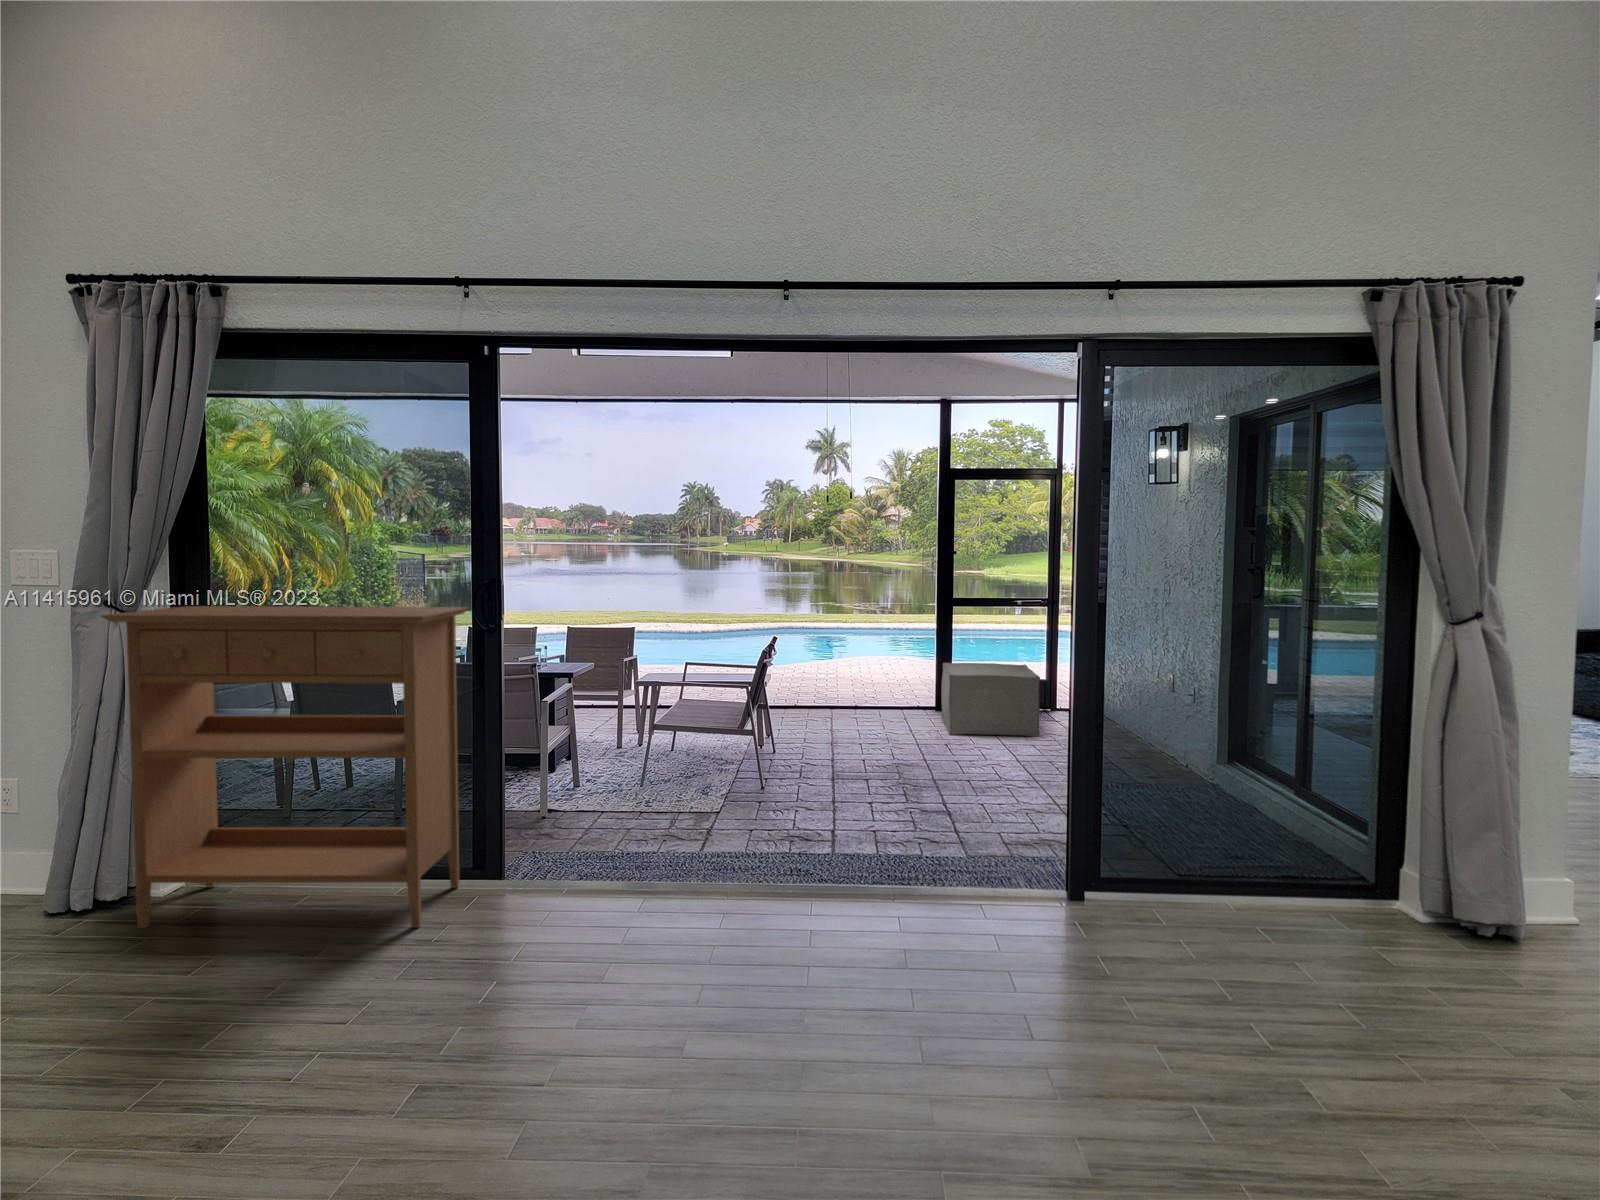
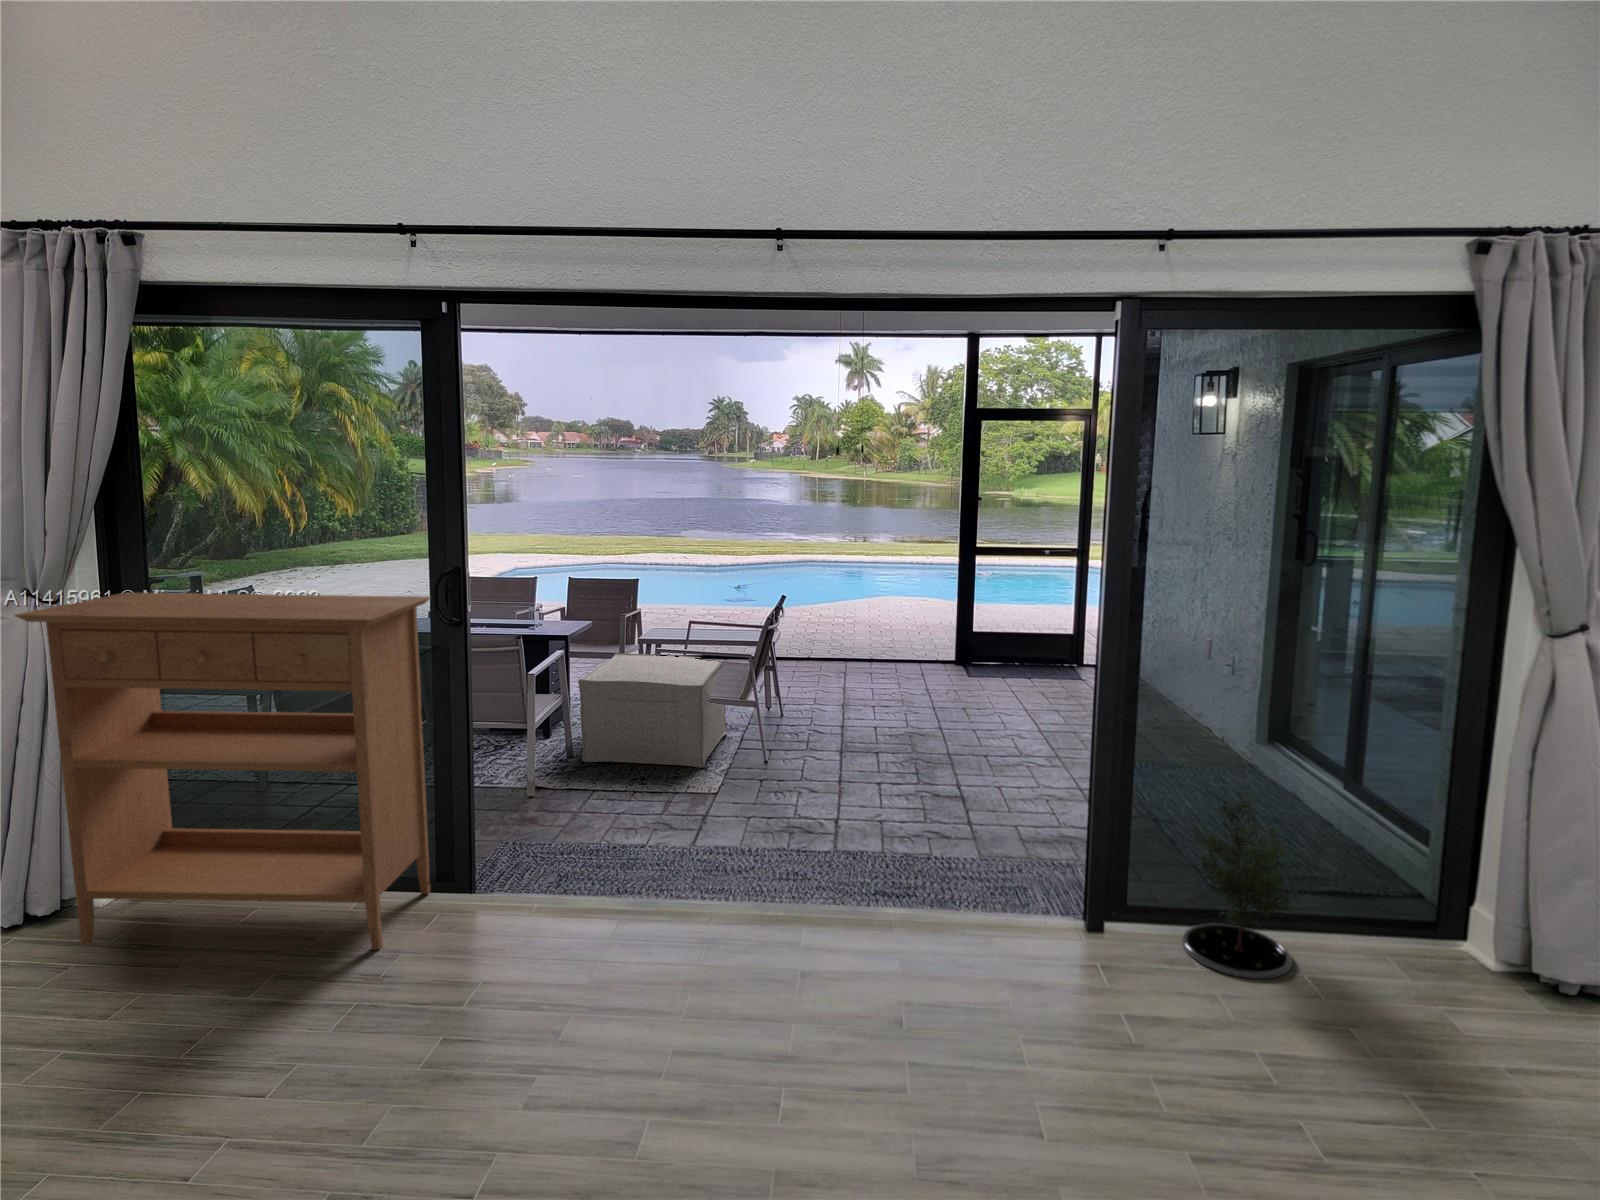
ottoman: present [941,663,1040,737] -> present [578,653,727,768]
potted tree: none [1155,759,1259,937] -> present [1182,792,1299,979]

